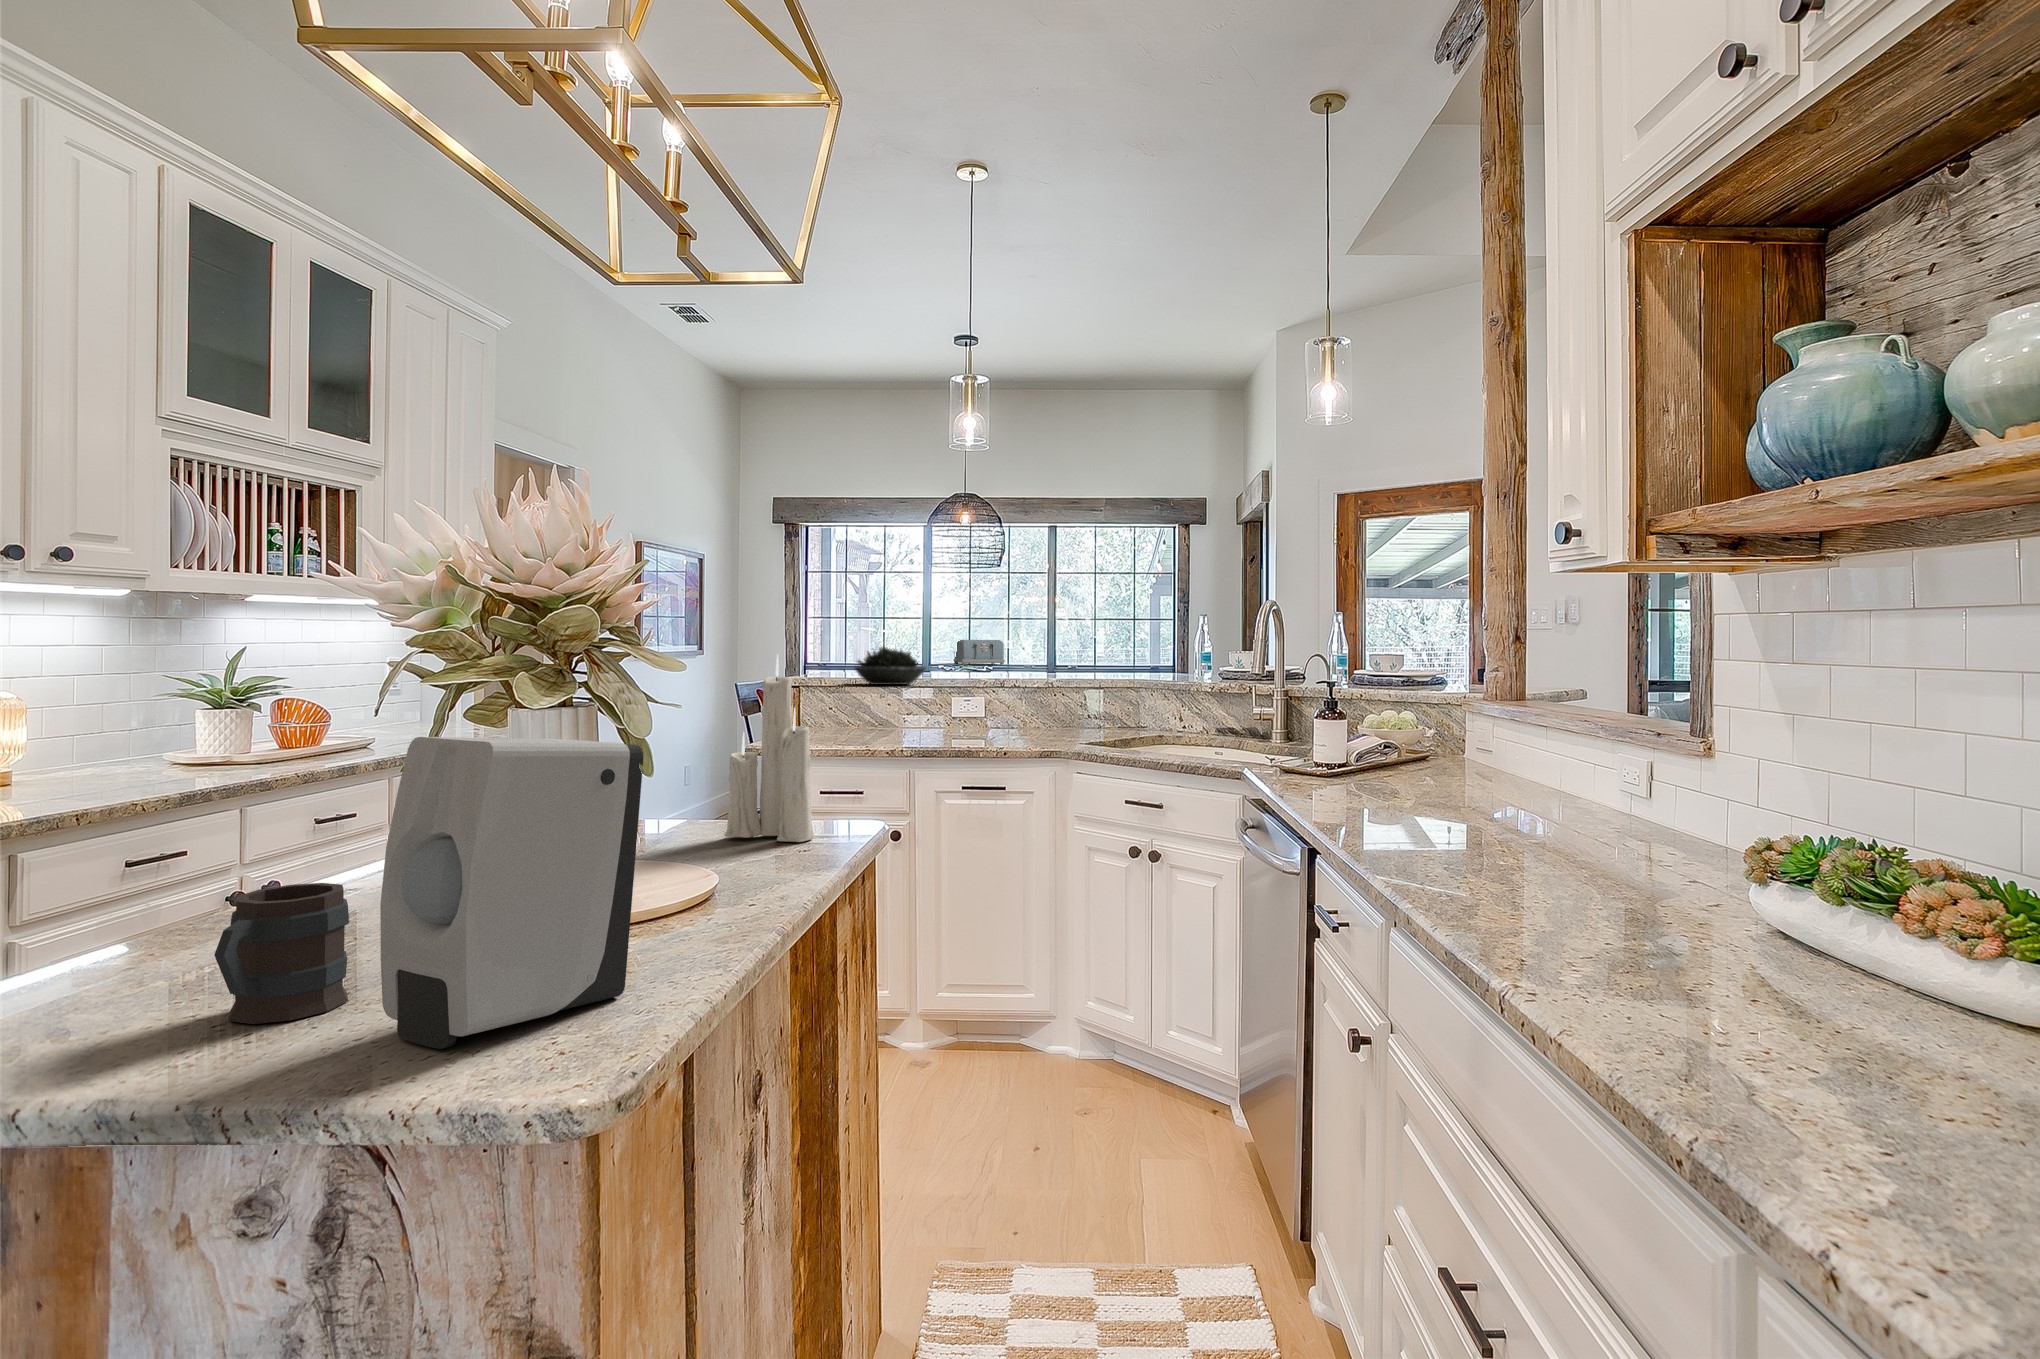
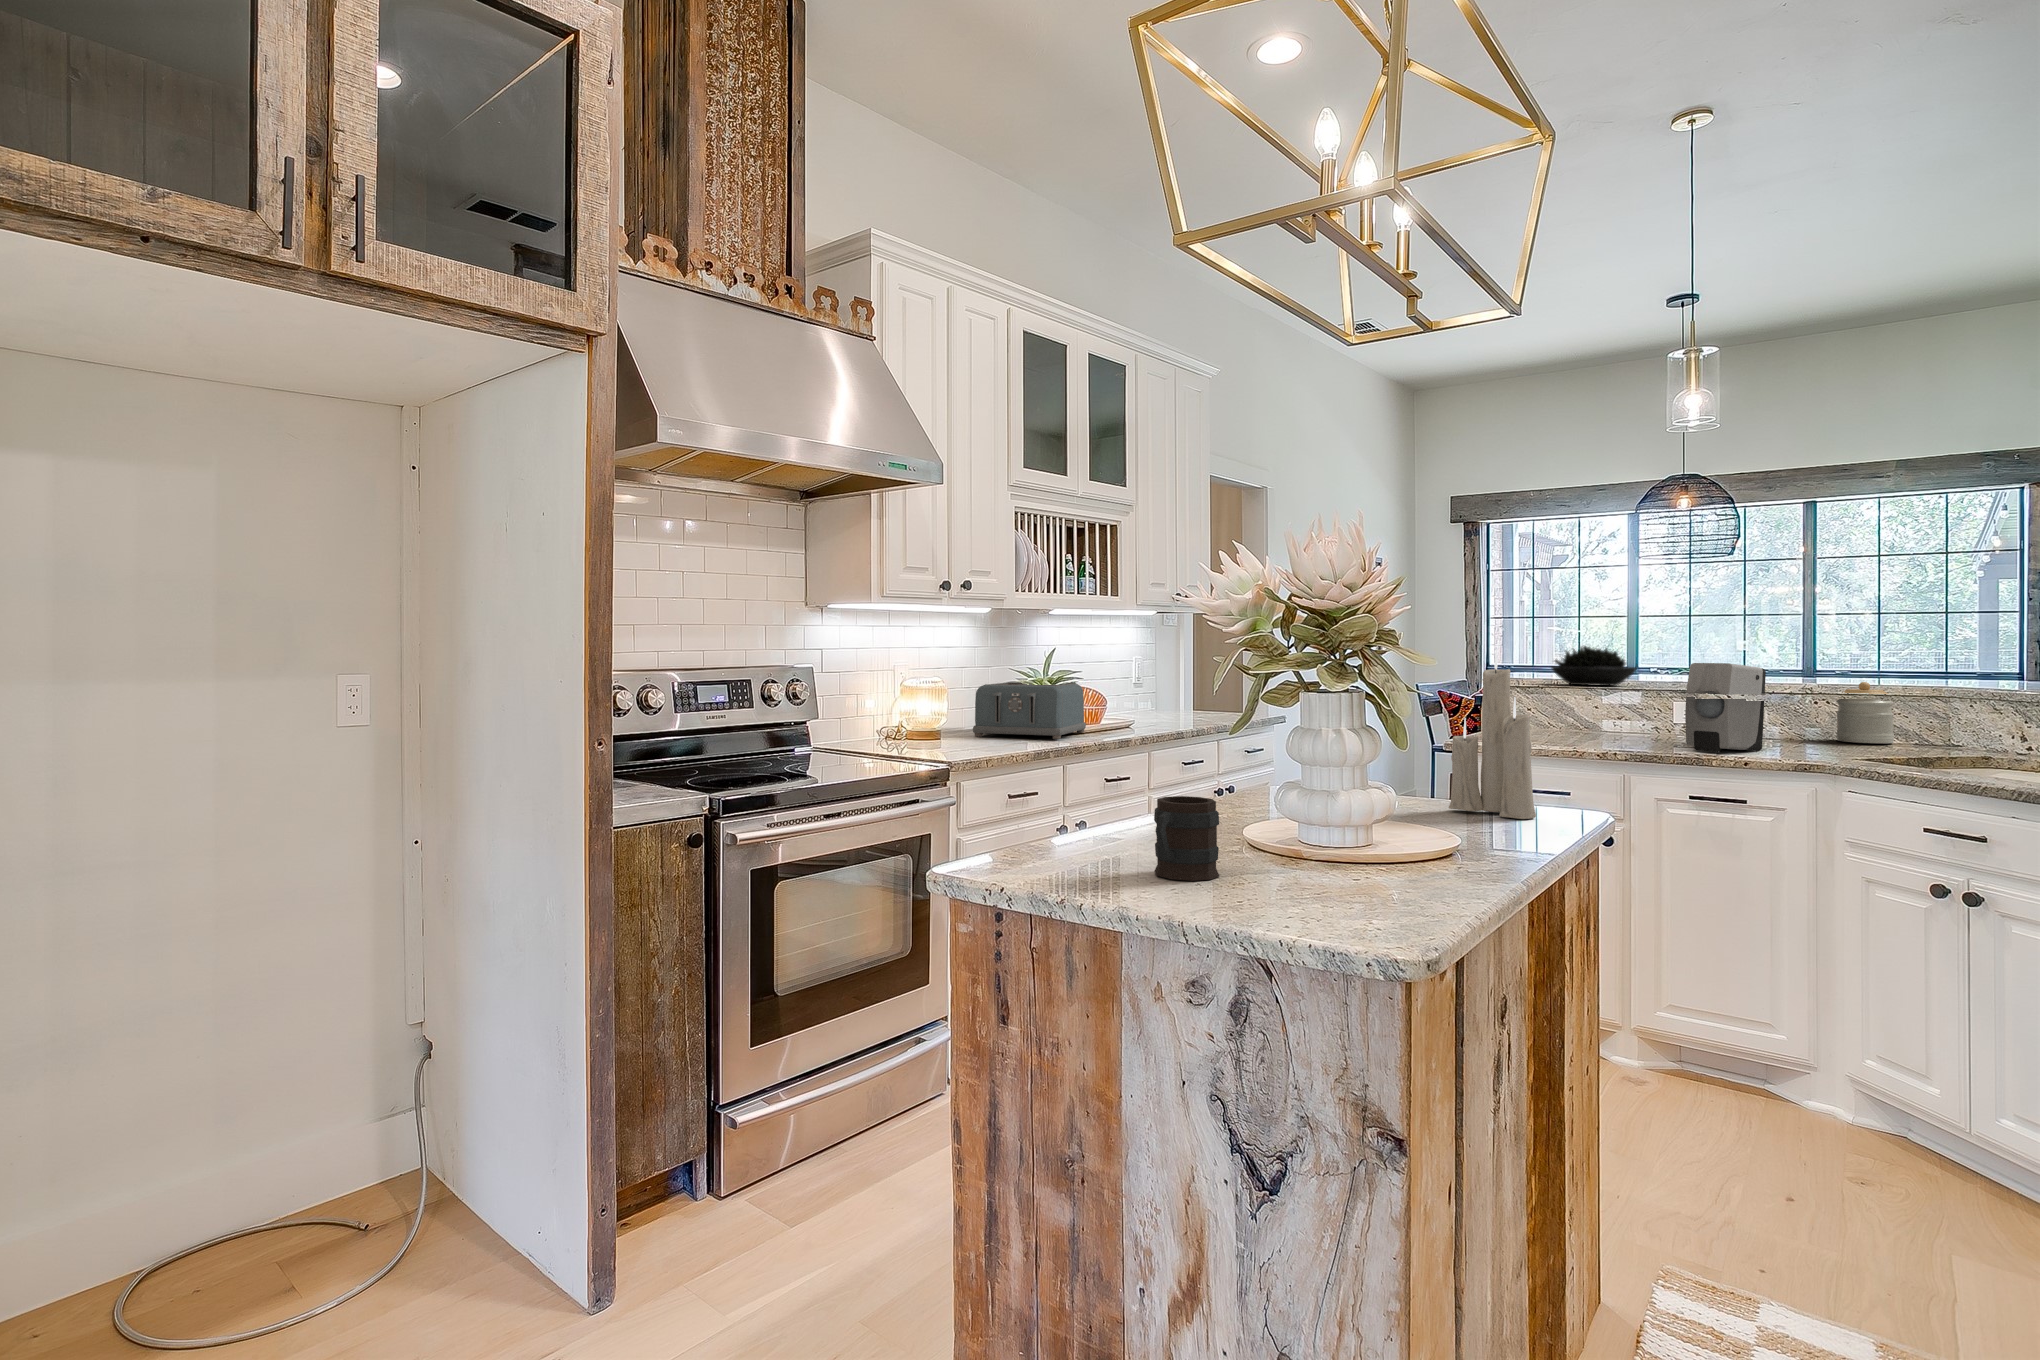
toaster: present [954,640,1005,665] -> present [973,682,1086,739]
jar: none [1069,678,1106,729] -> present [1836,682,1894,744]
soap dispenser: present [380,737,643,1049] -> present [1685,663,1766,752]

